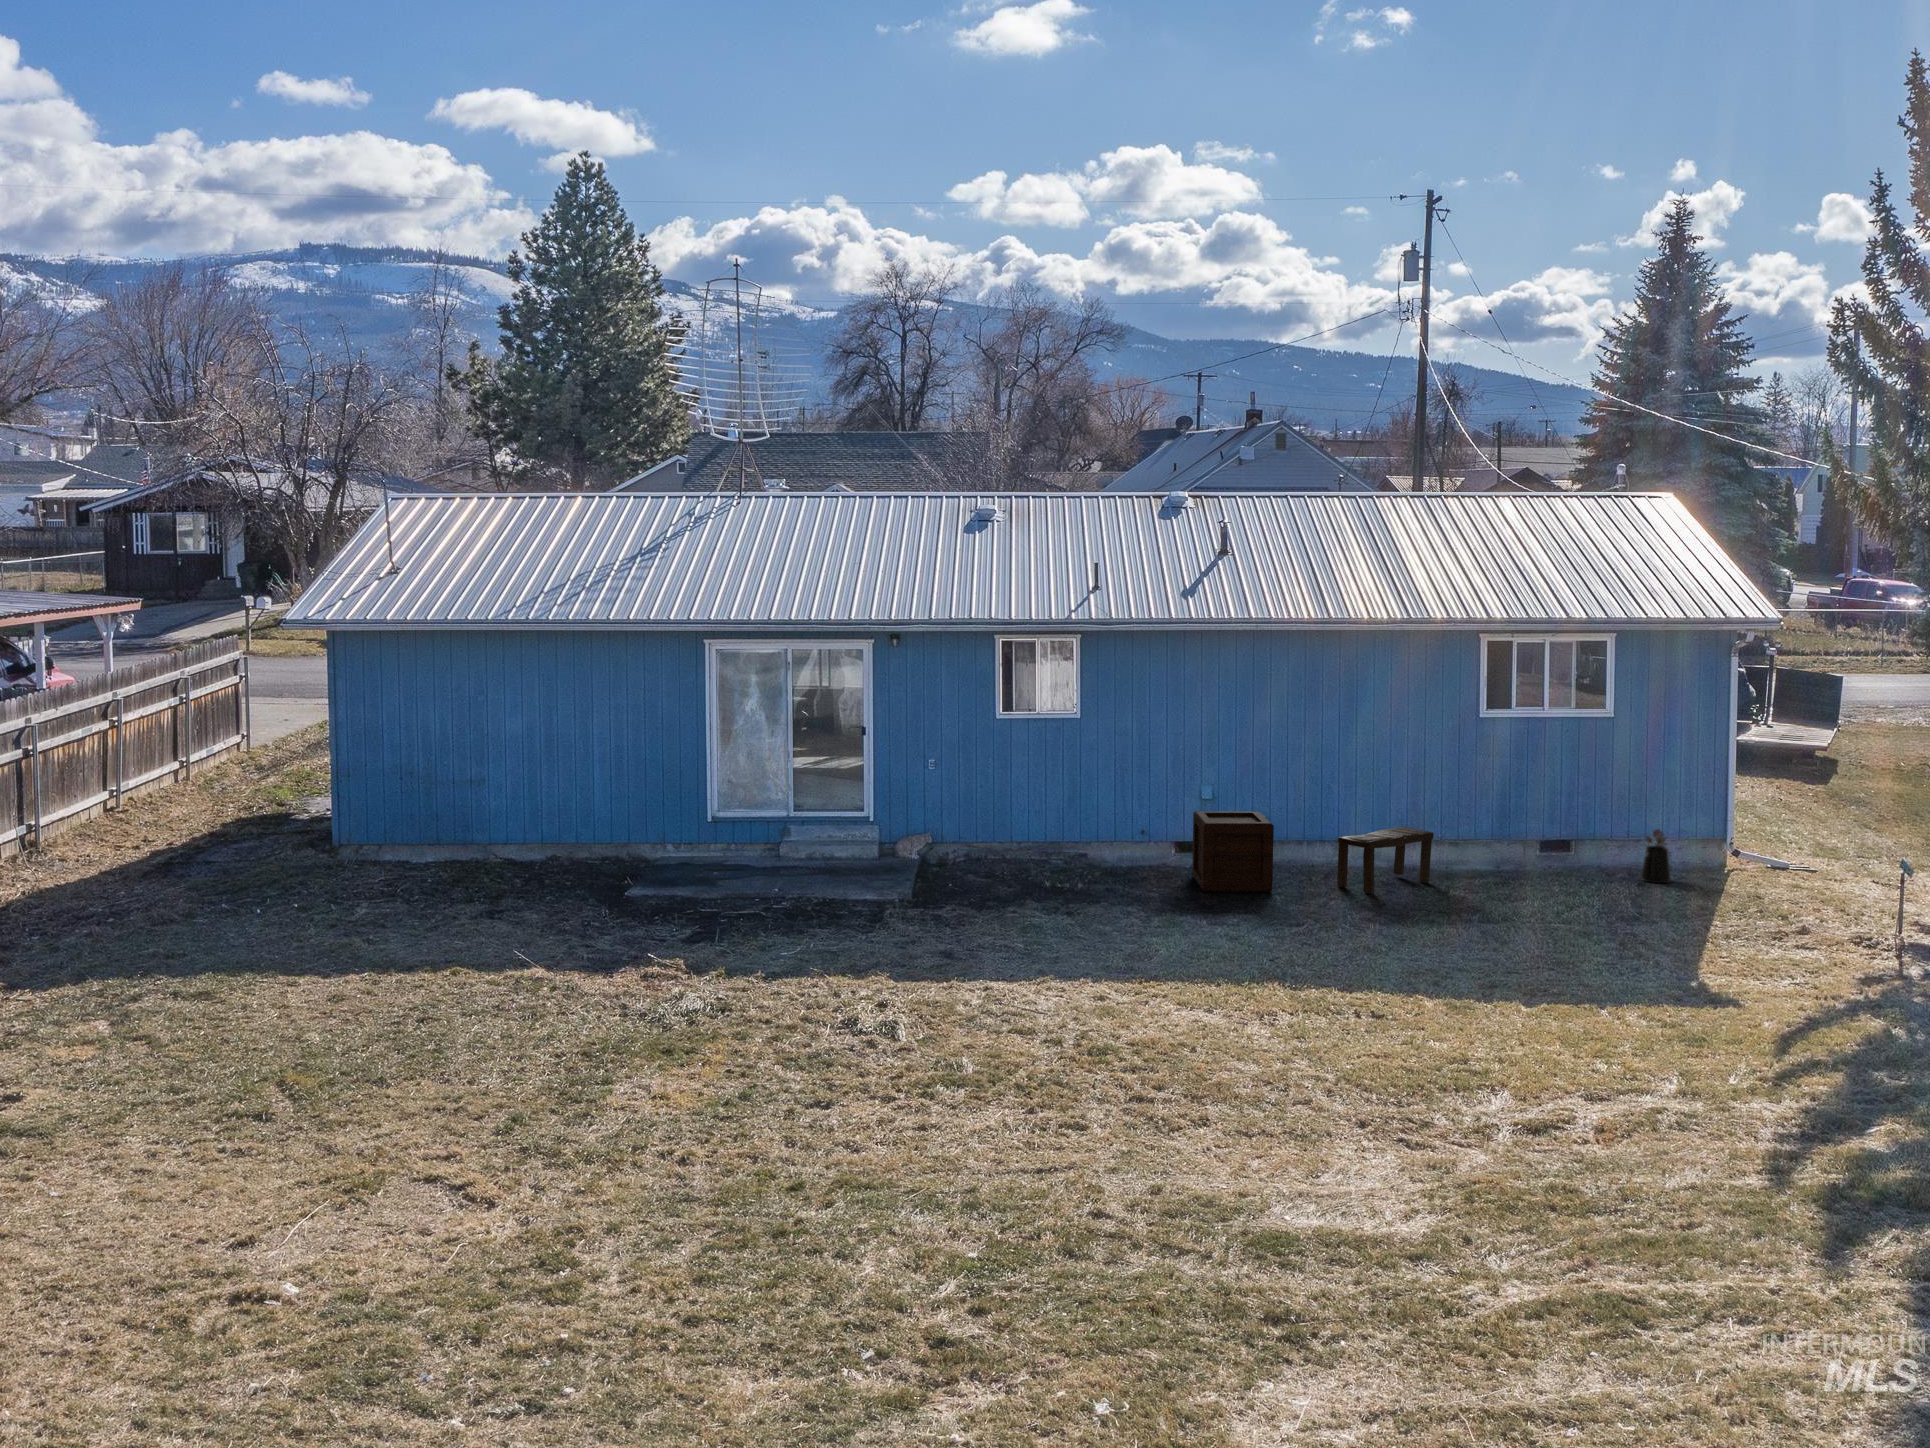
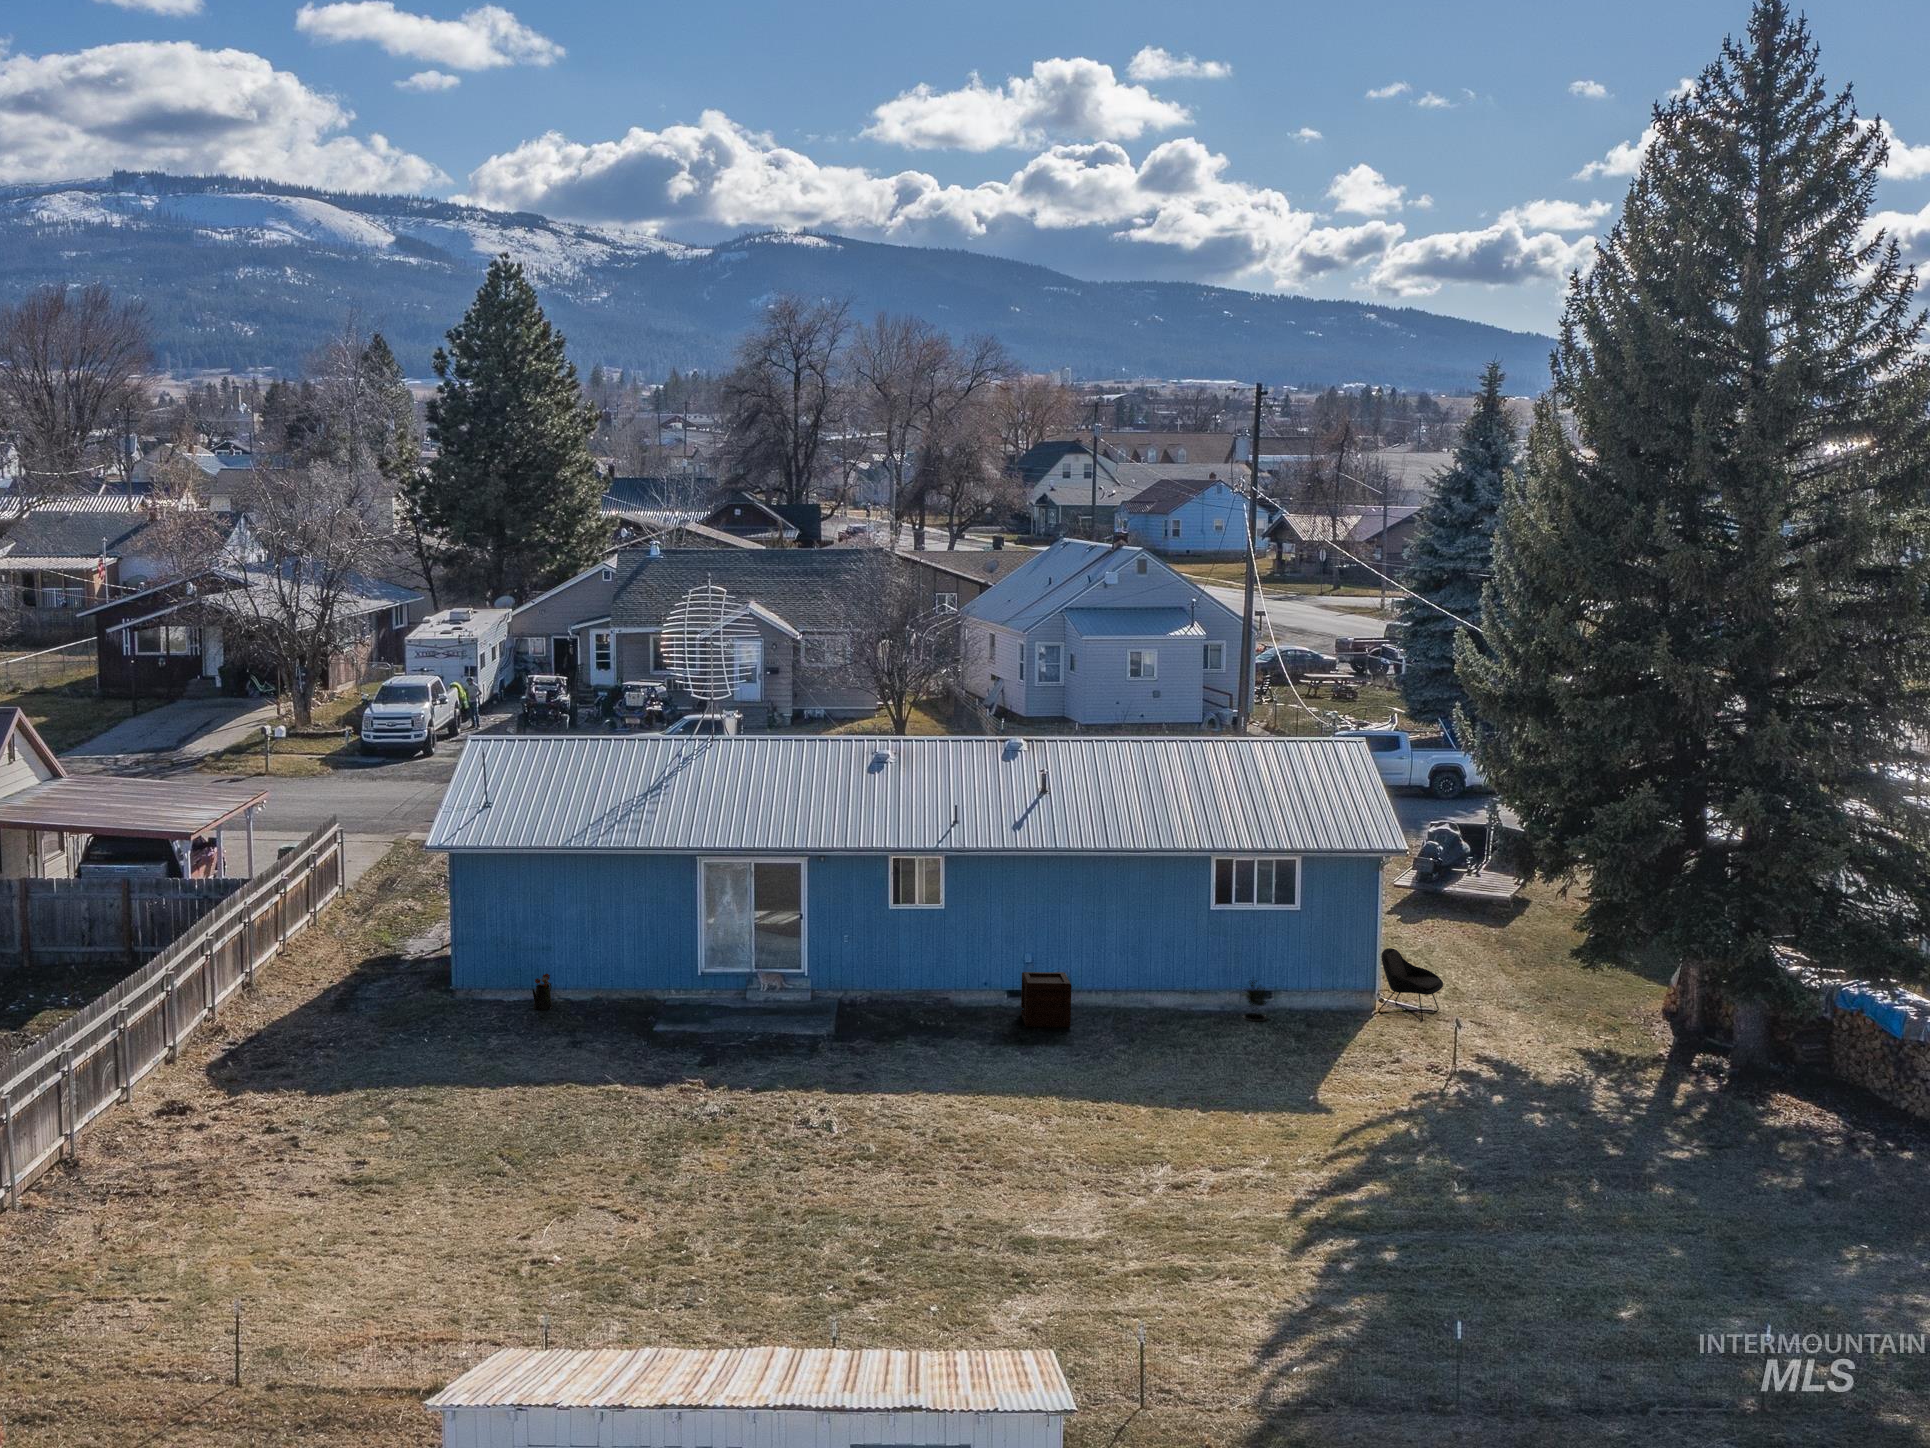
lounge chair: none [1737,775,1835,882] -> present [1379,948,1443,1022]
potted tree: none [1532,813,1573,883] -> present [1243,980,1267,1021]
bench: present [1337,826,1434,894] -> none [1113,982,1177,1030]
watering can: present [1640,829,1671,883] -> present [532,974,553,1010]

